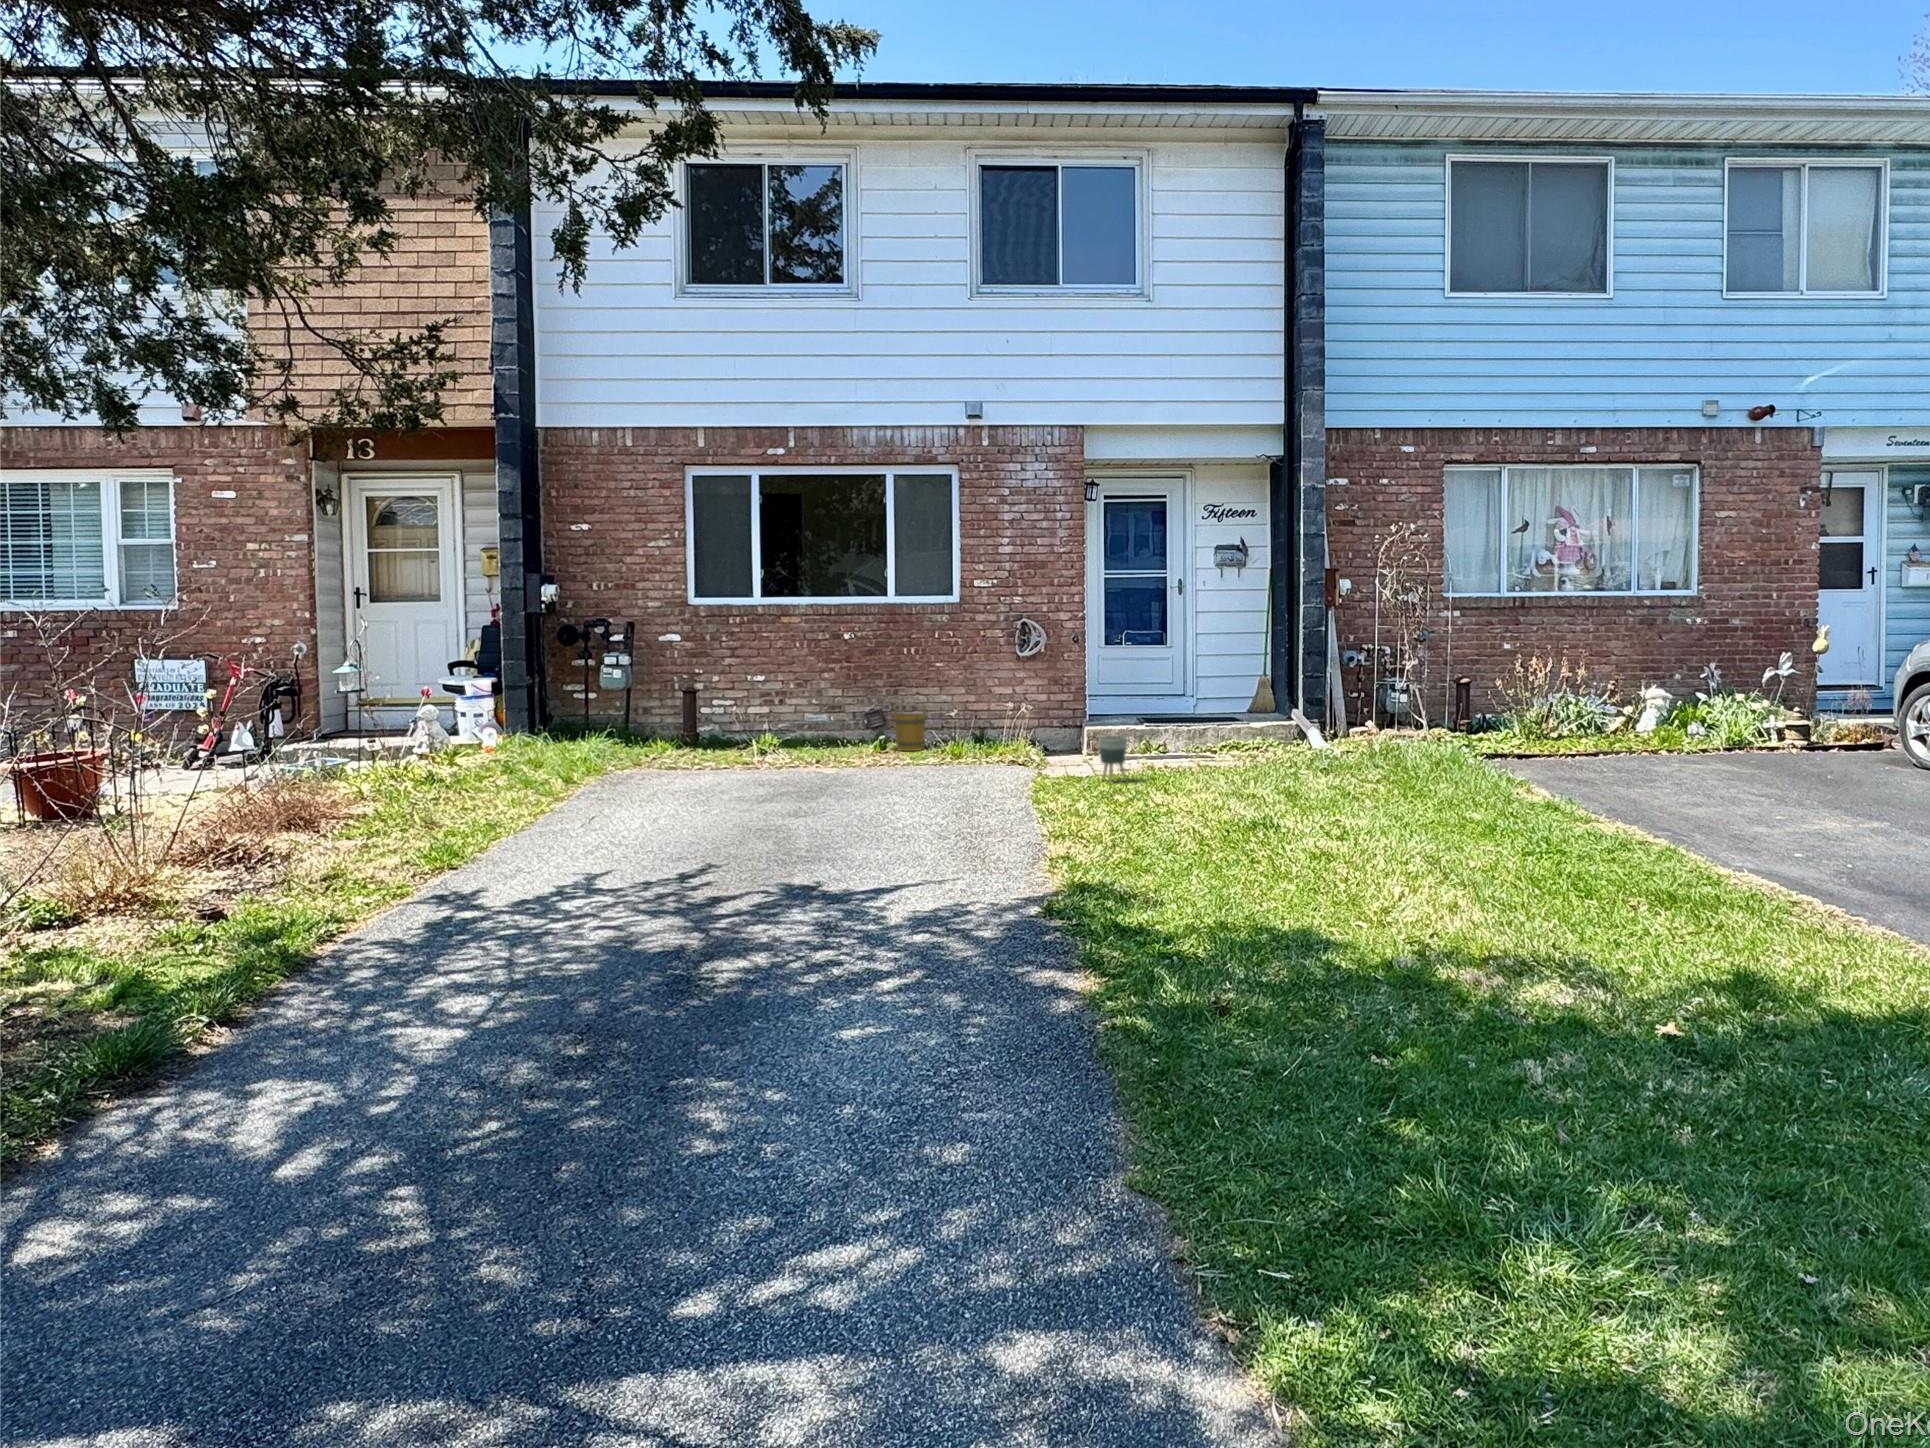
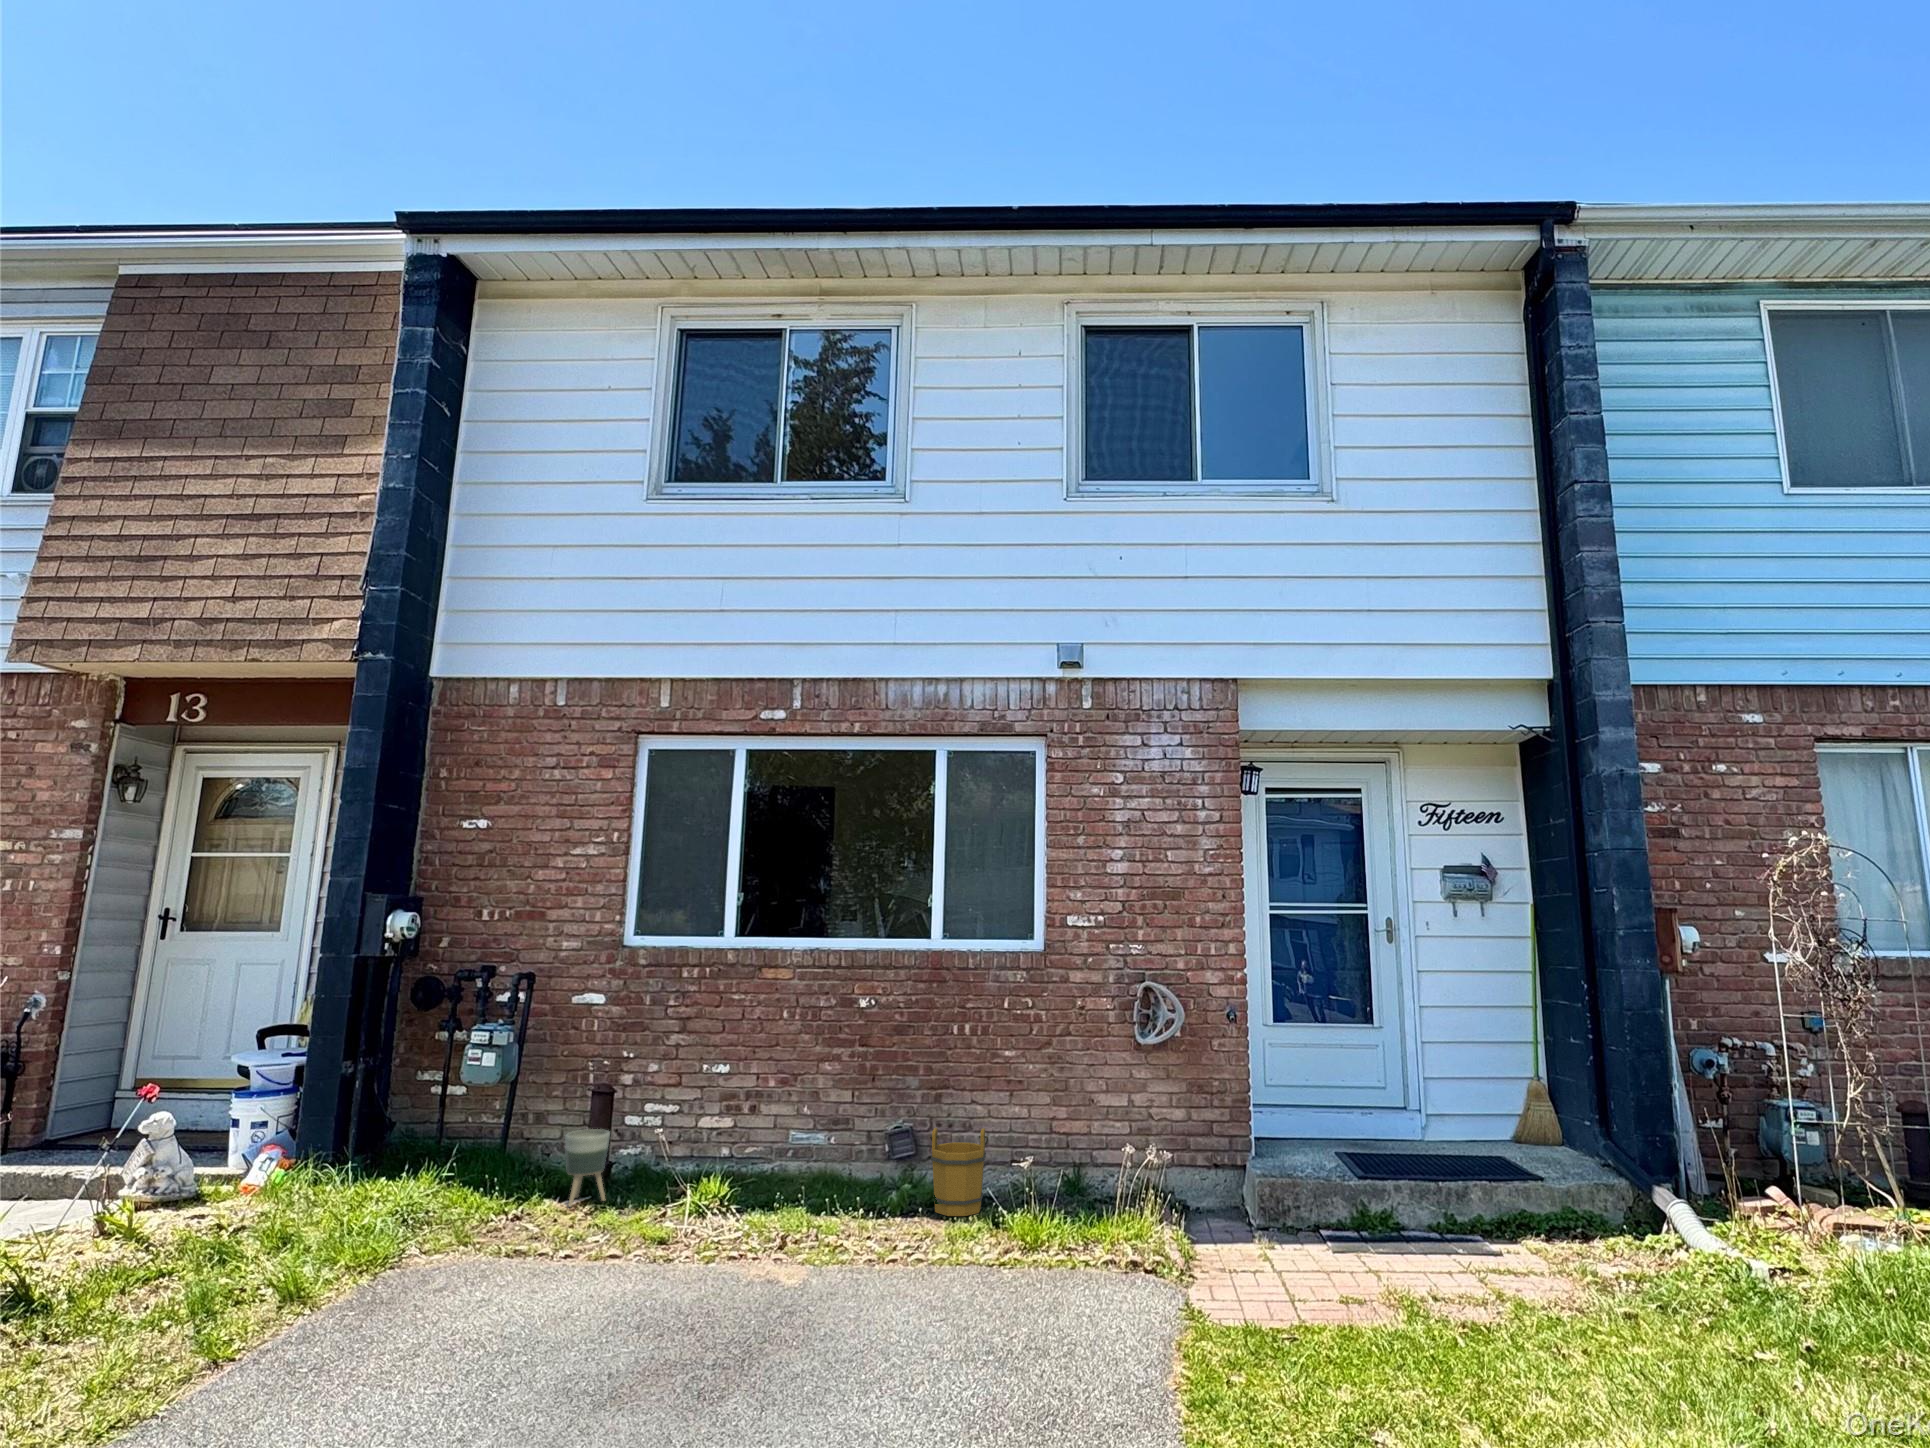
planter: present [1098,736,1127,783] -> present [565,1129,610,1207]

